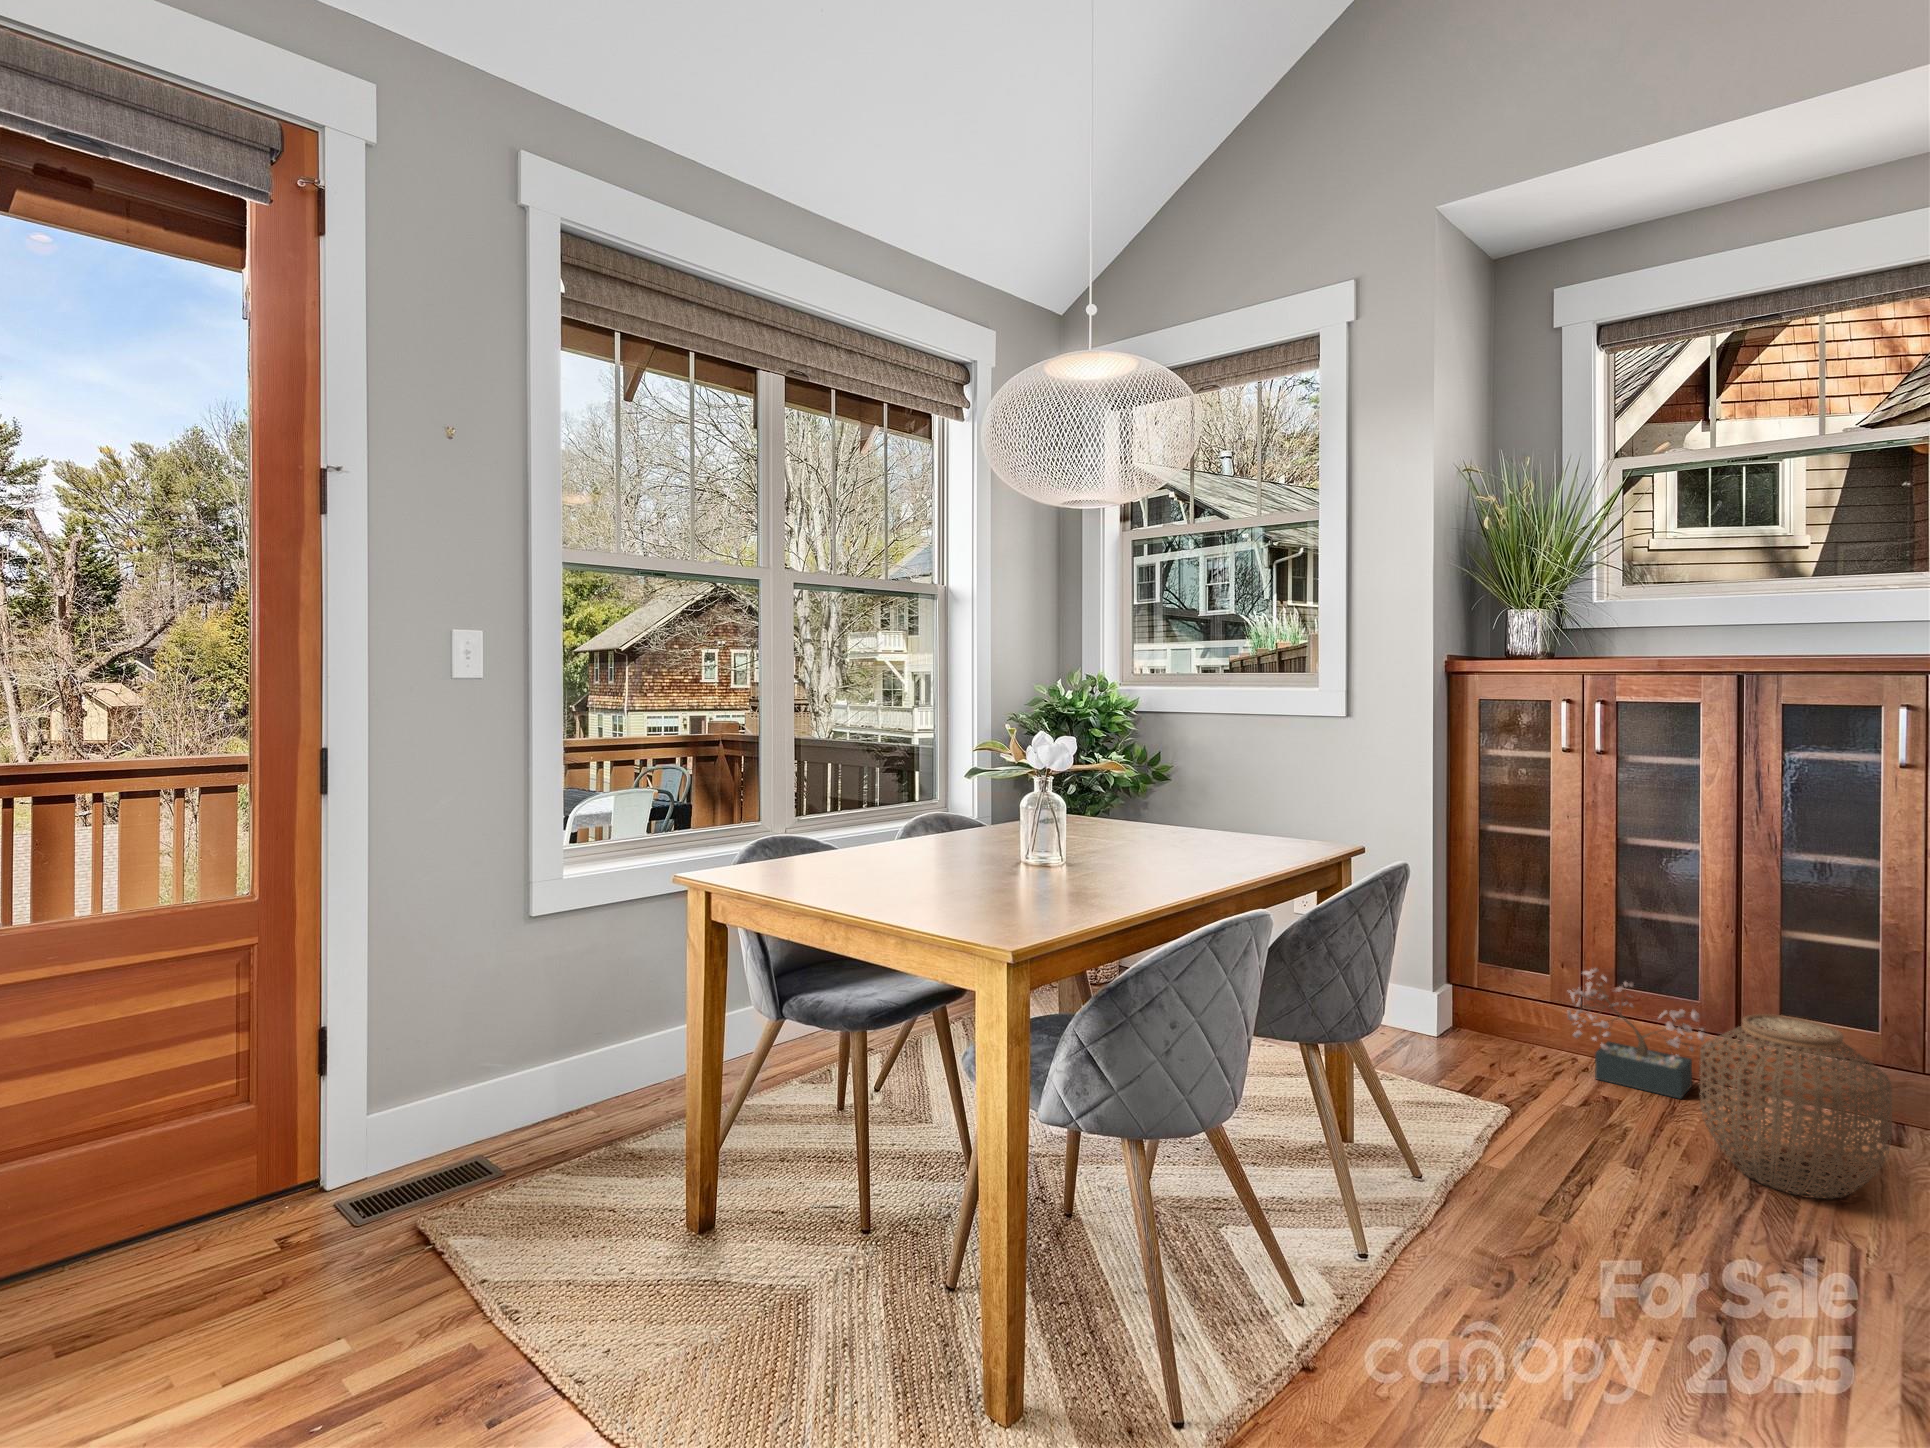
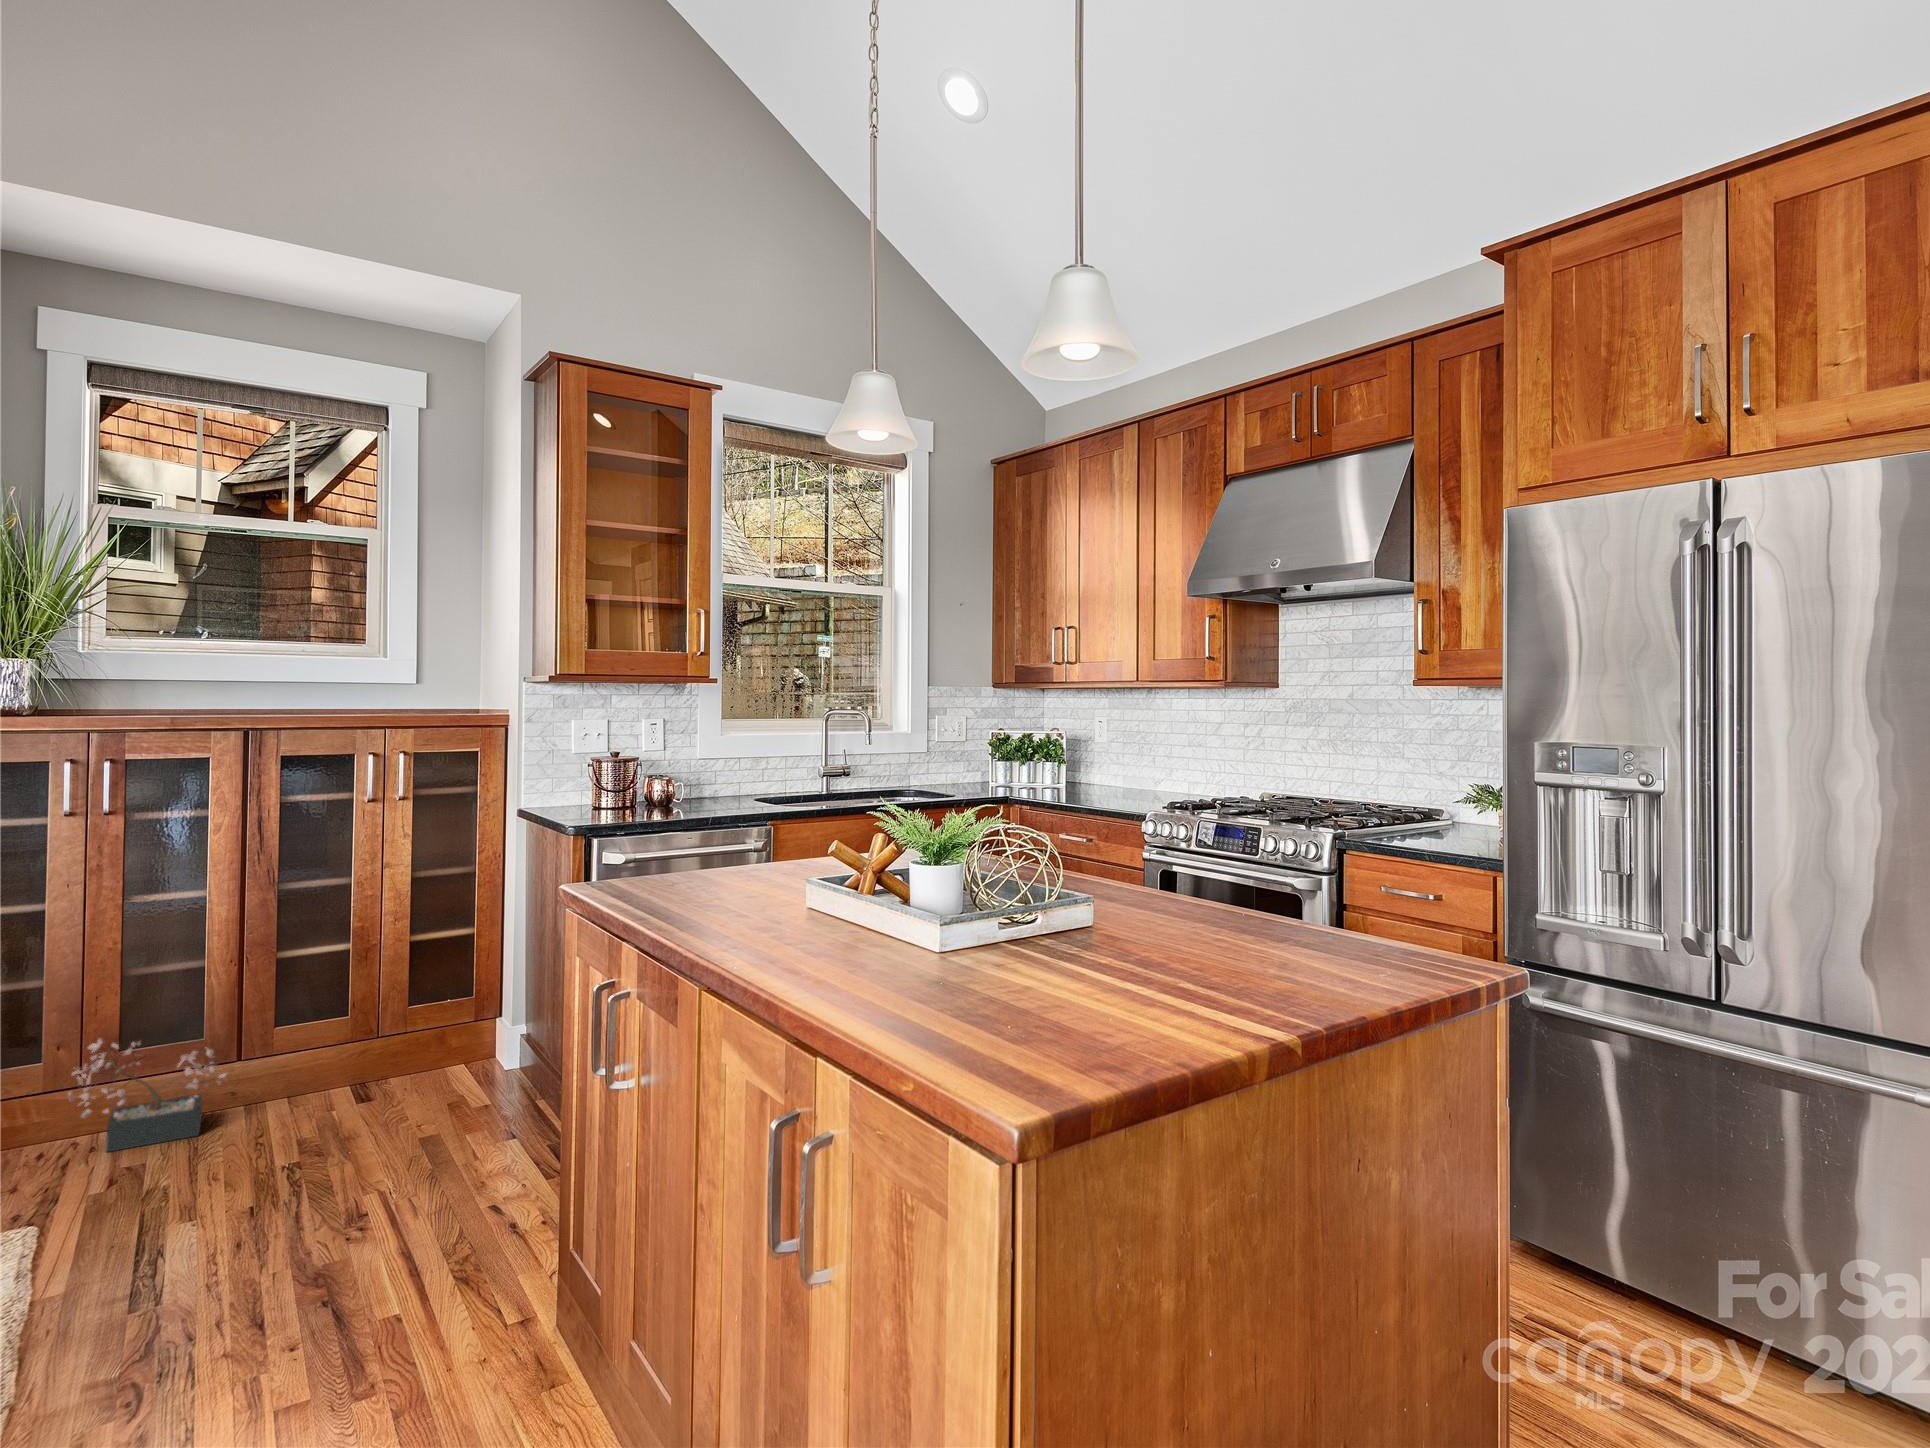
woven basket: present [1700,1014,1892,1198] -> none [244,1026,392,1178]

